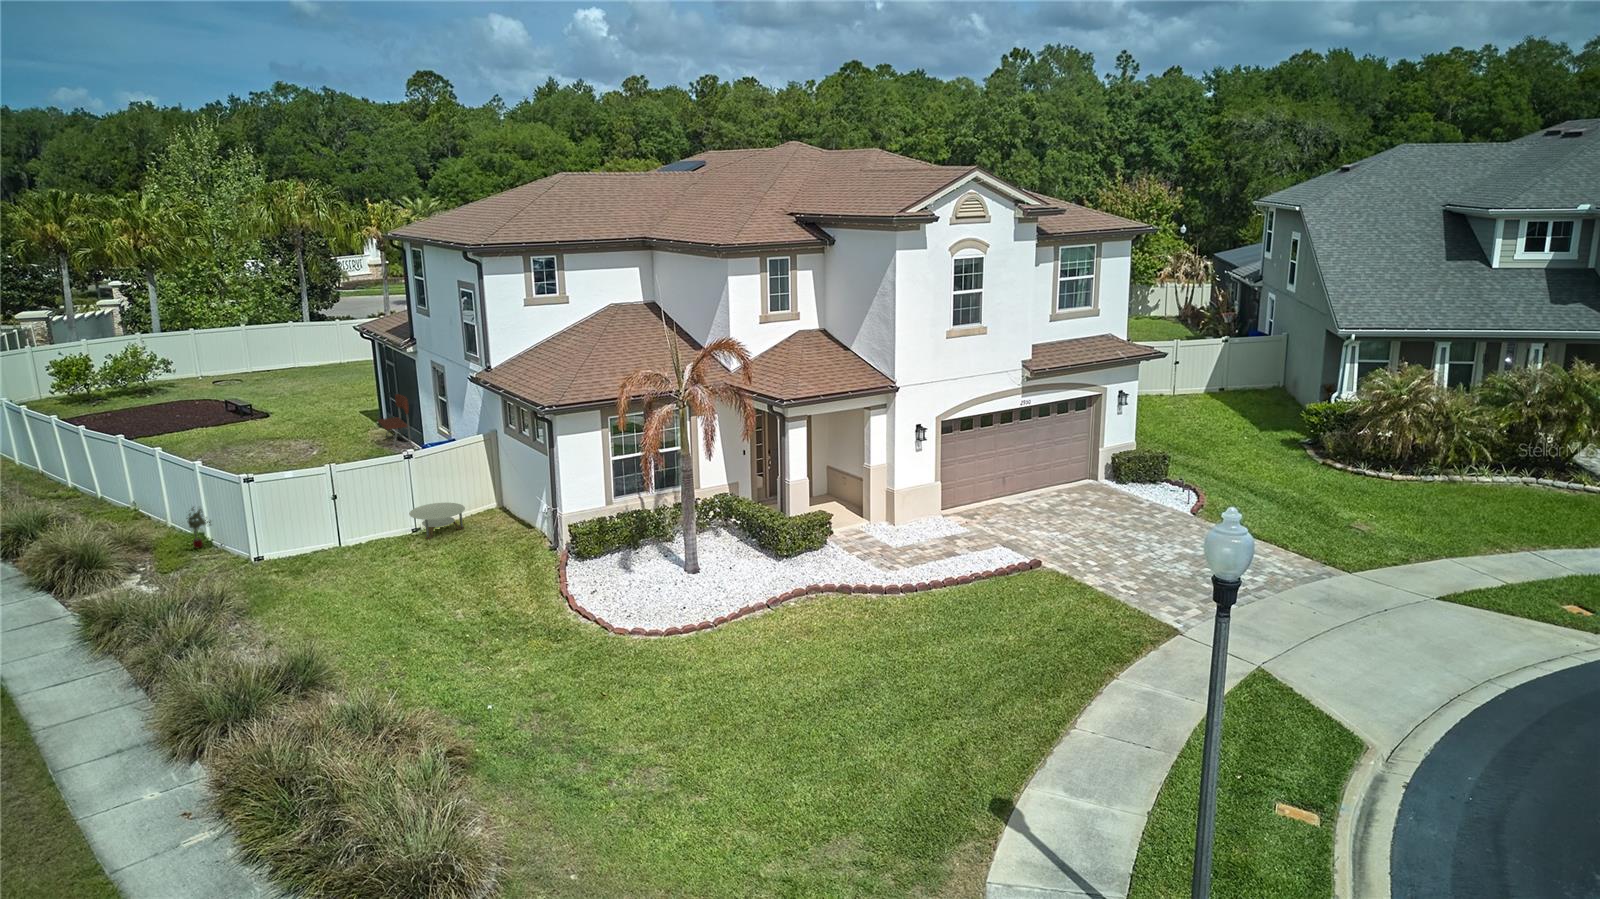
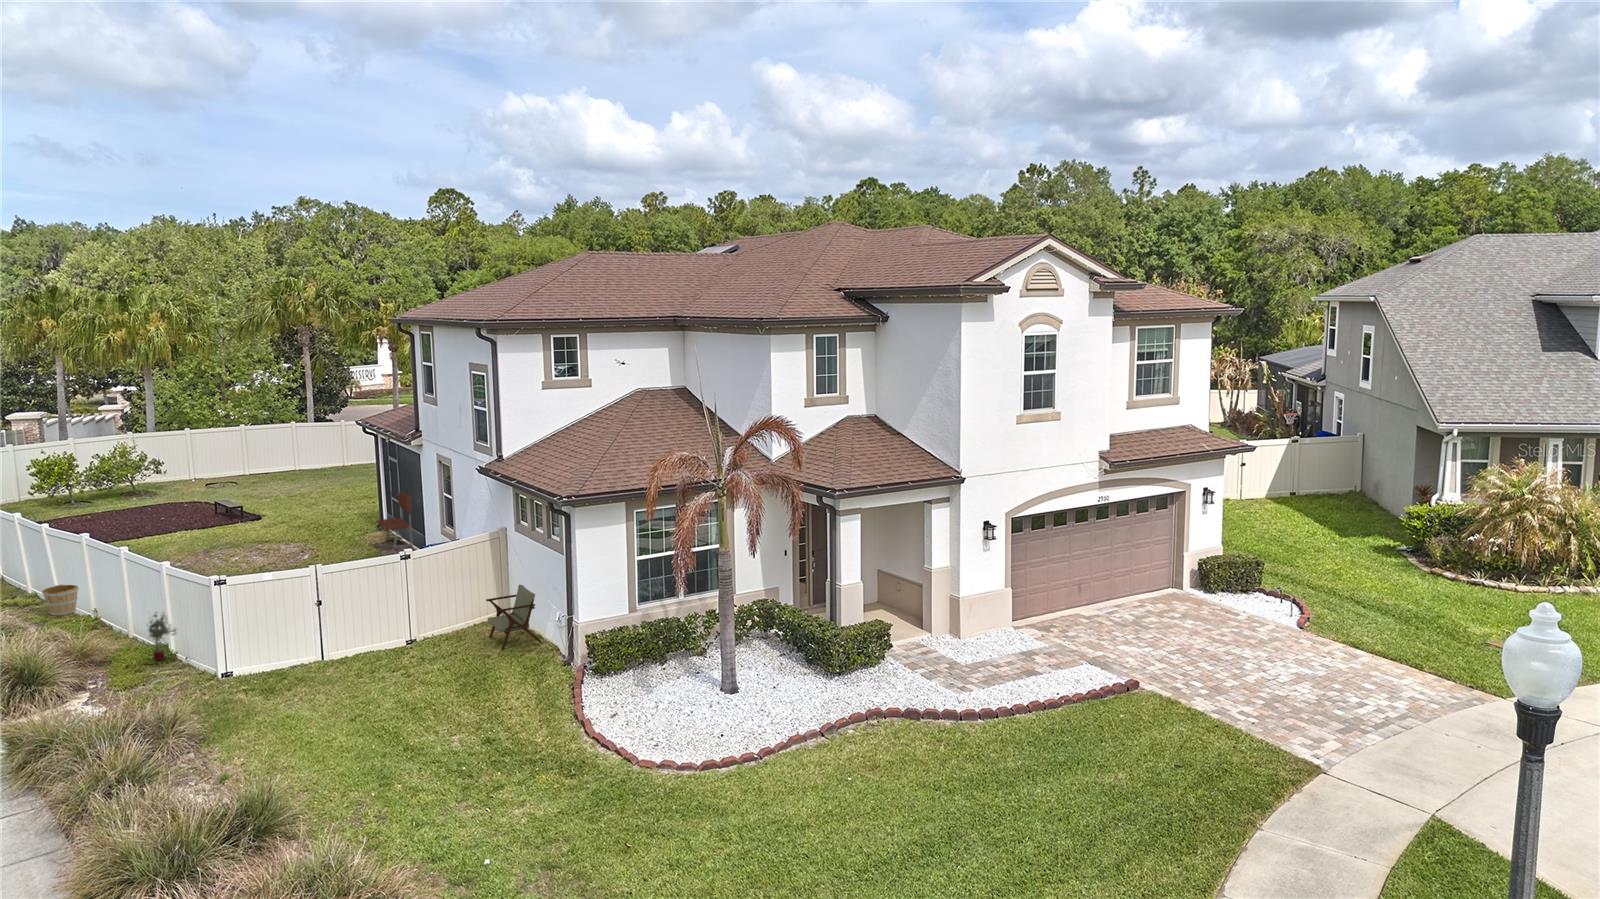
lounge chair: none [481,480,531,537] -> present [486,585,542,650]
wooden bucket: none [85,481,117,509] -> present [42,585,79,616]
round table: present [409,502,465,539] -> none [403,610,467,652]

